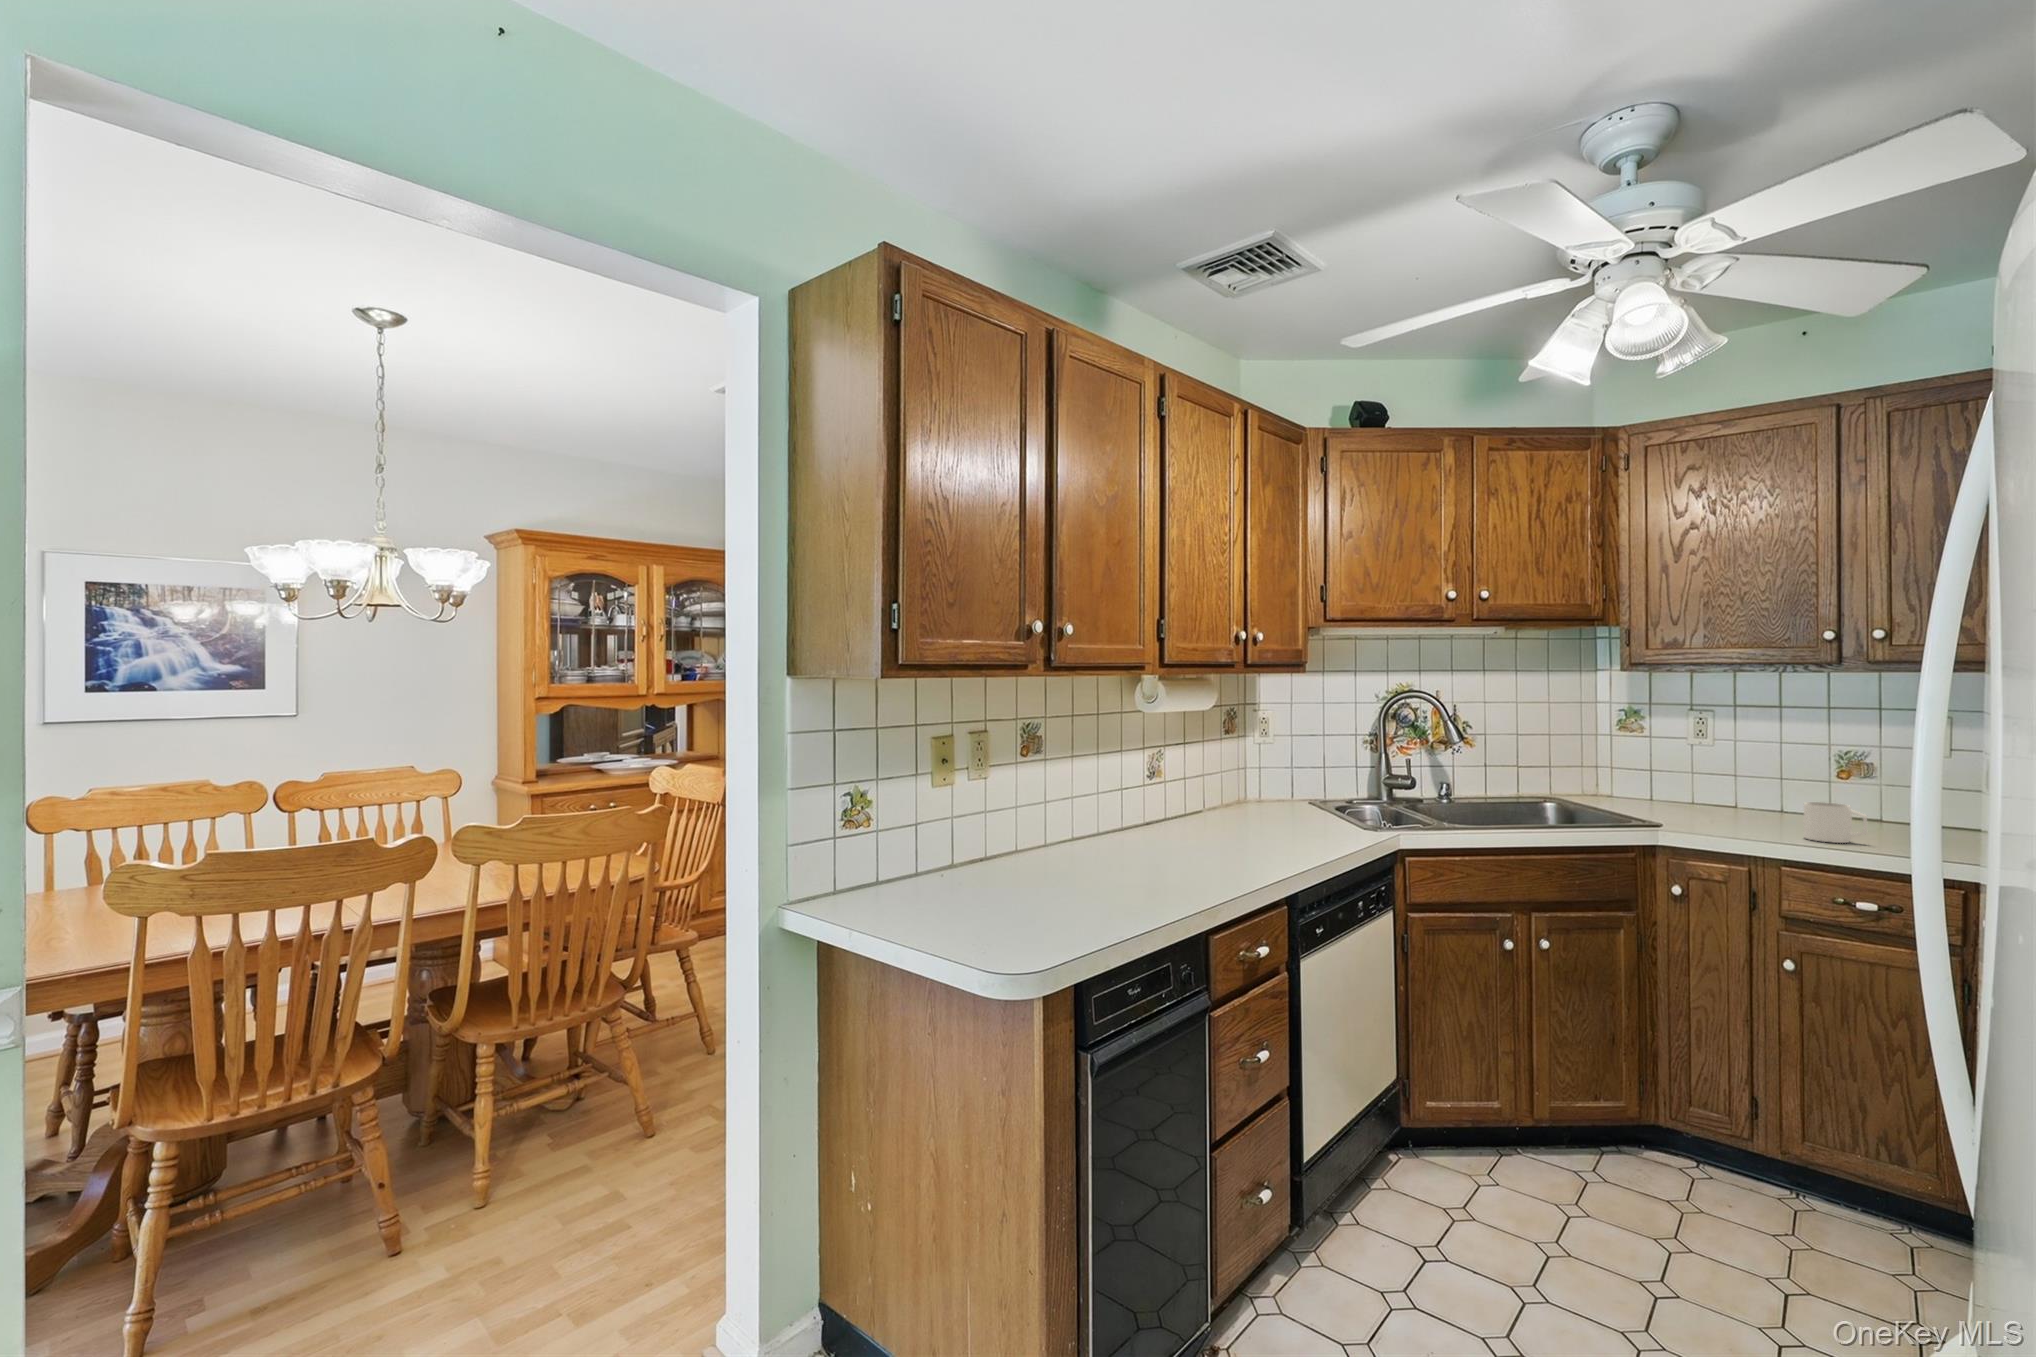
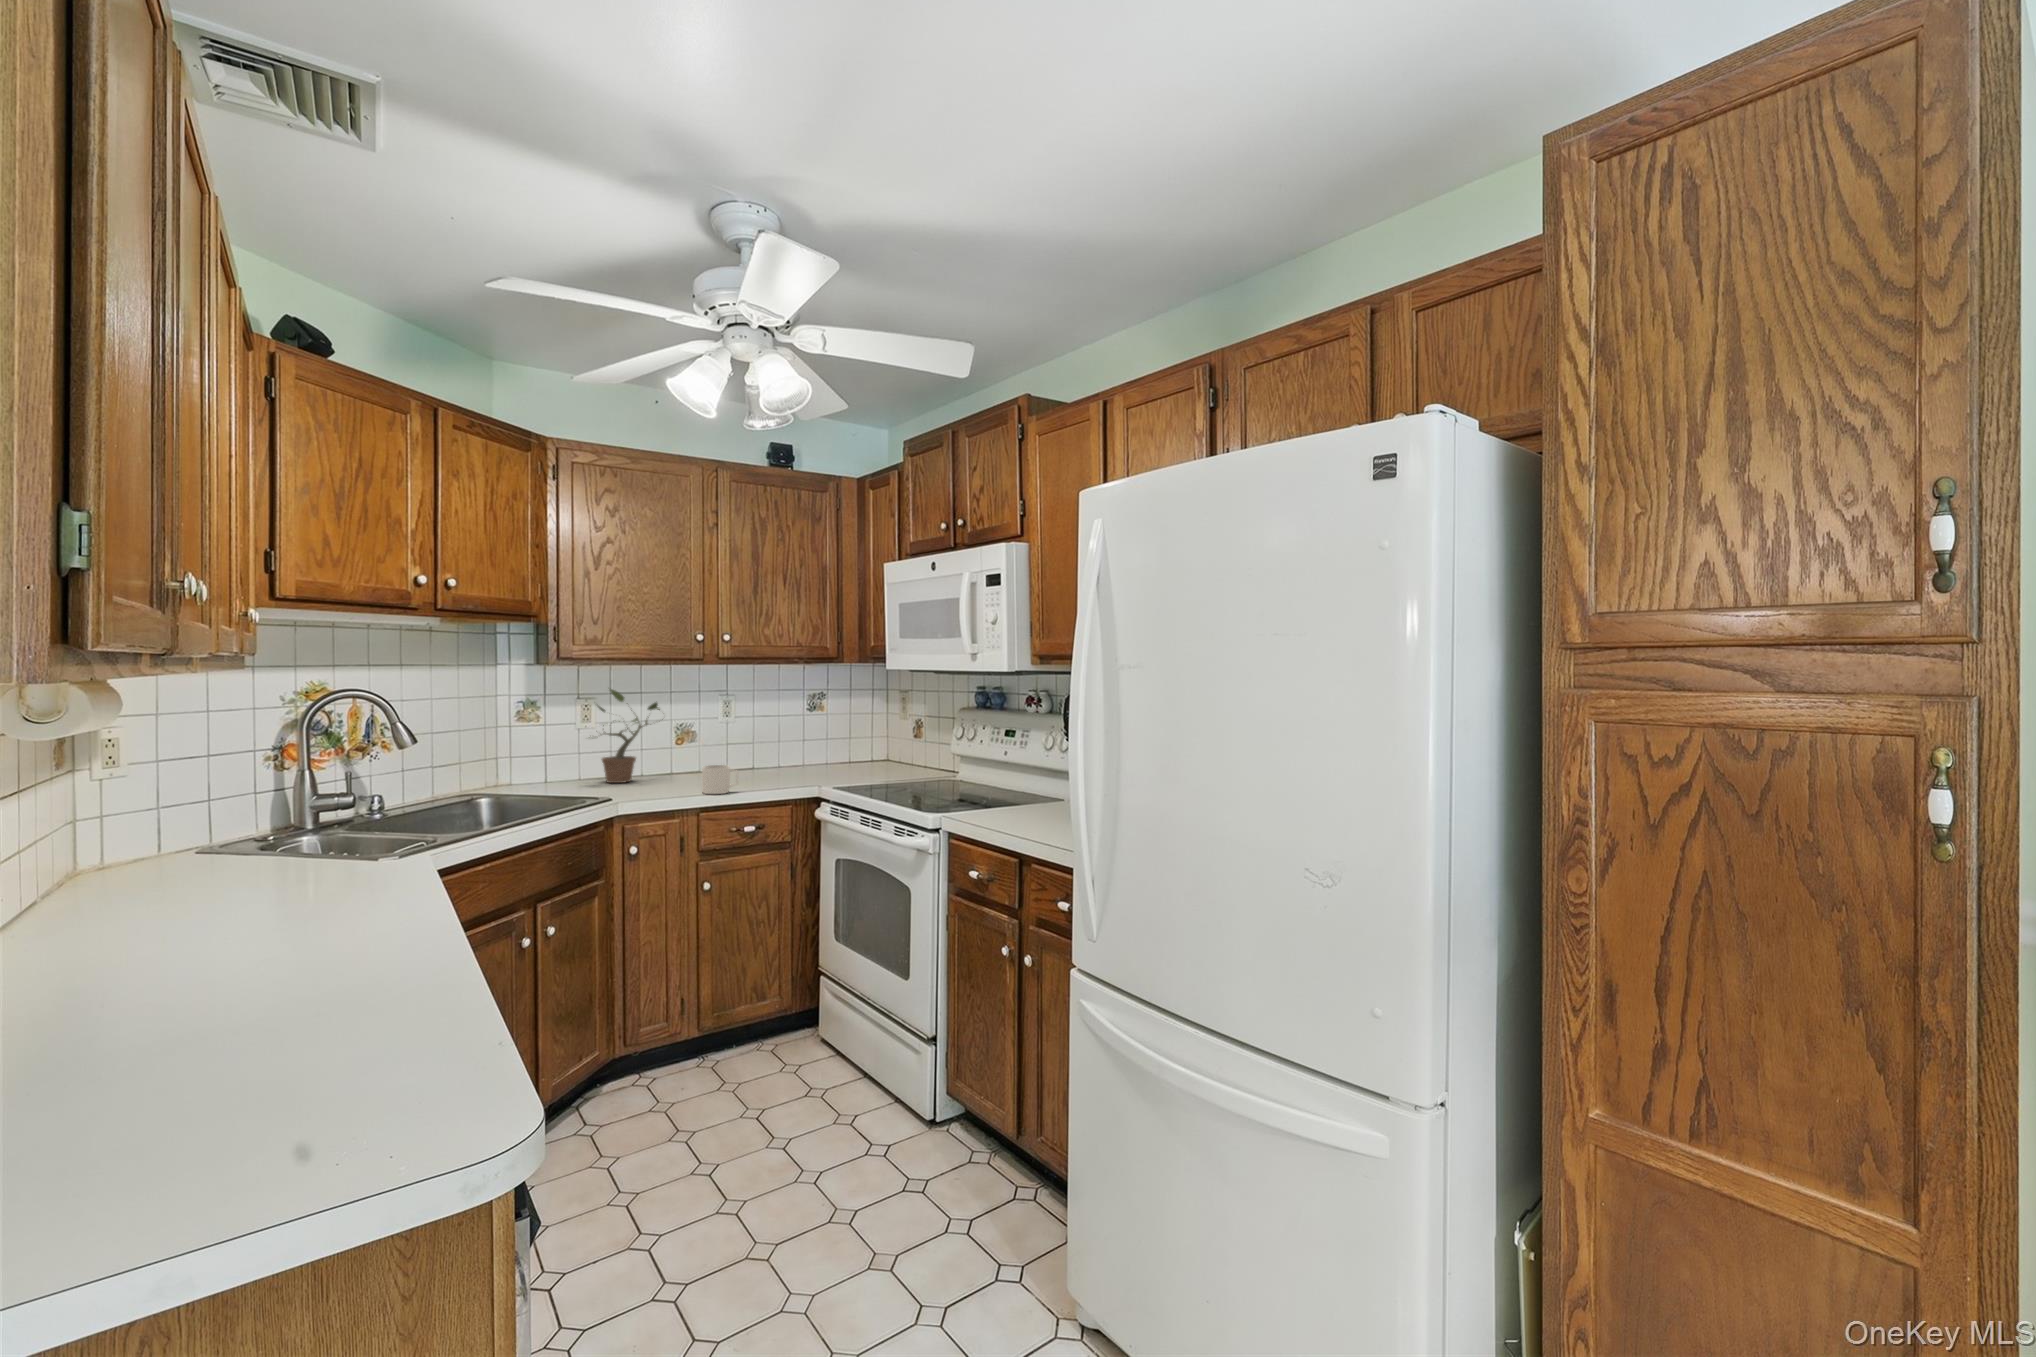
potted plant: none [1683,696,1813,814] -> present [589,689,663,783]

